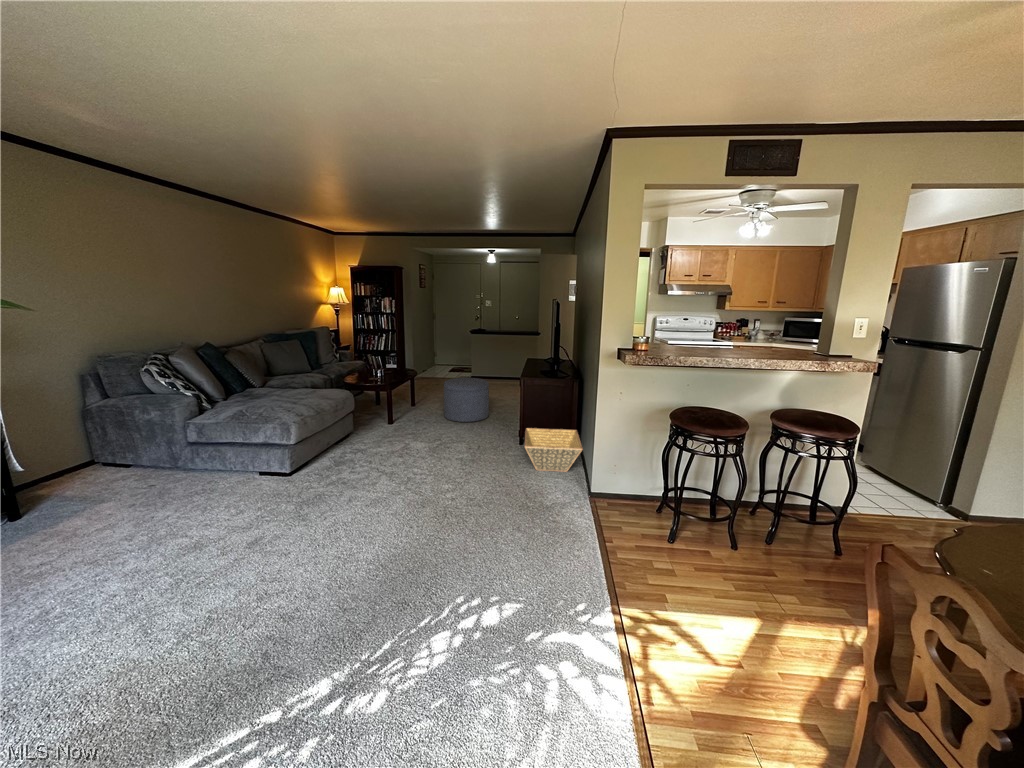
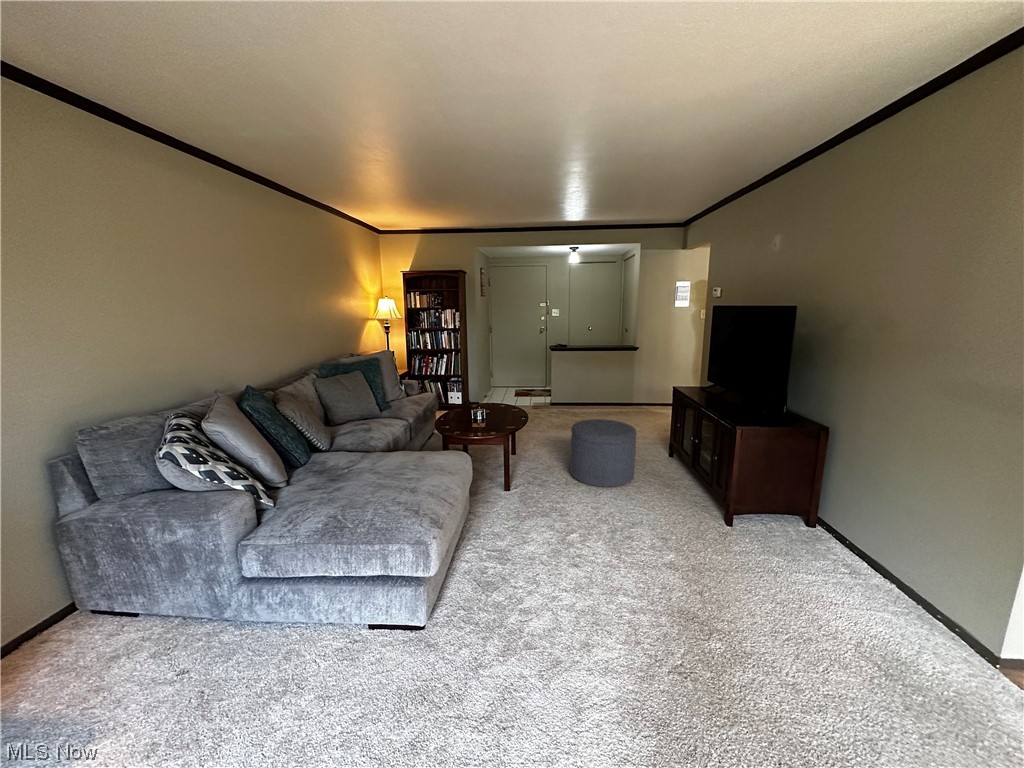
basket: present [525,428,583,472] -> none [762,513,918,595]

